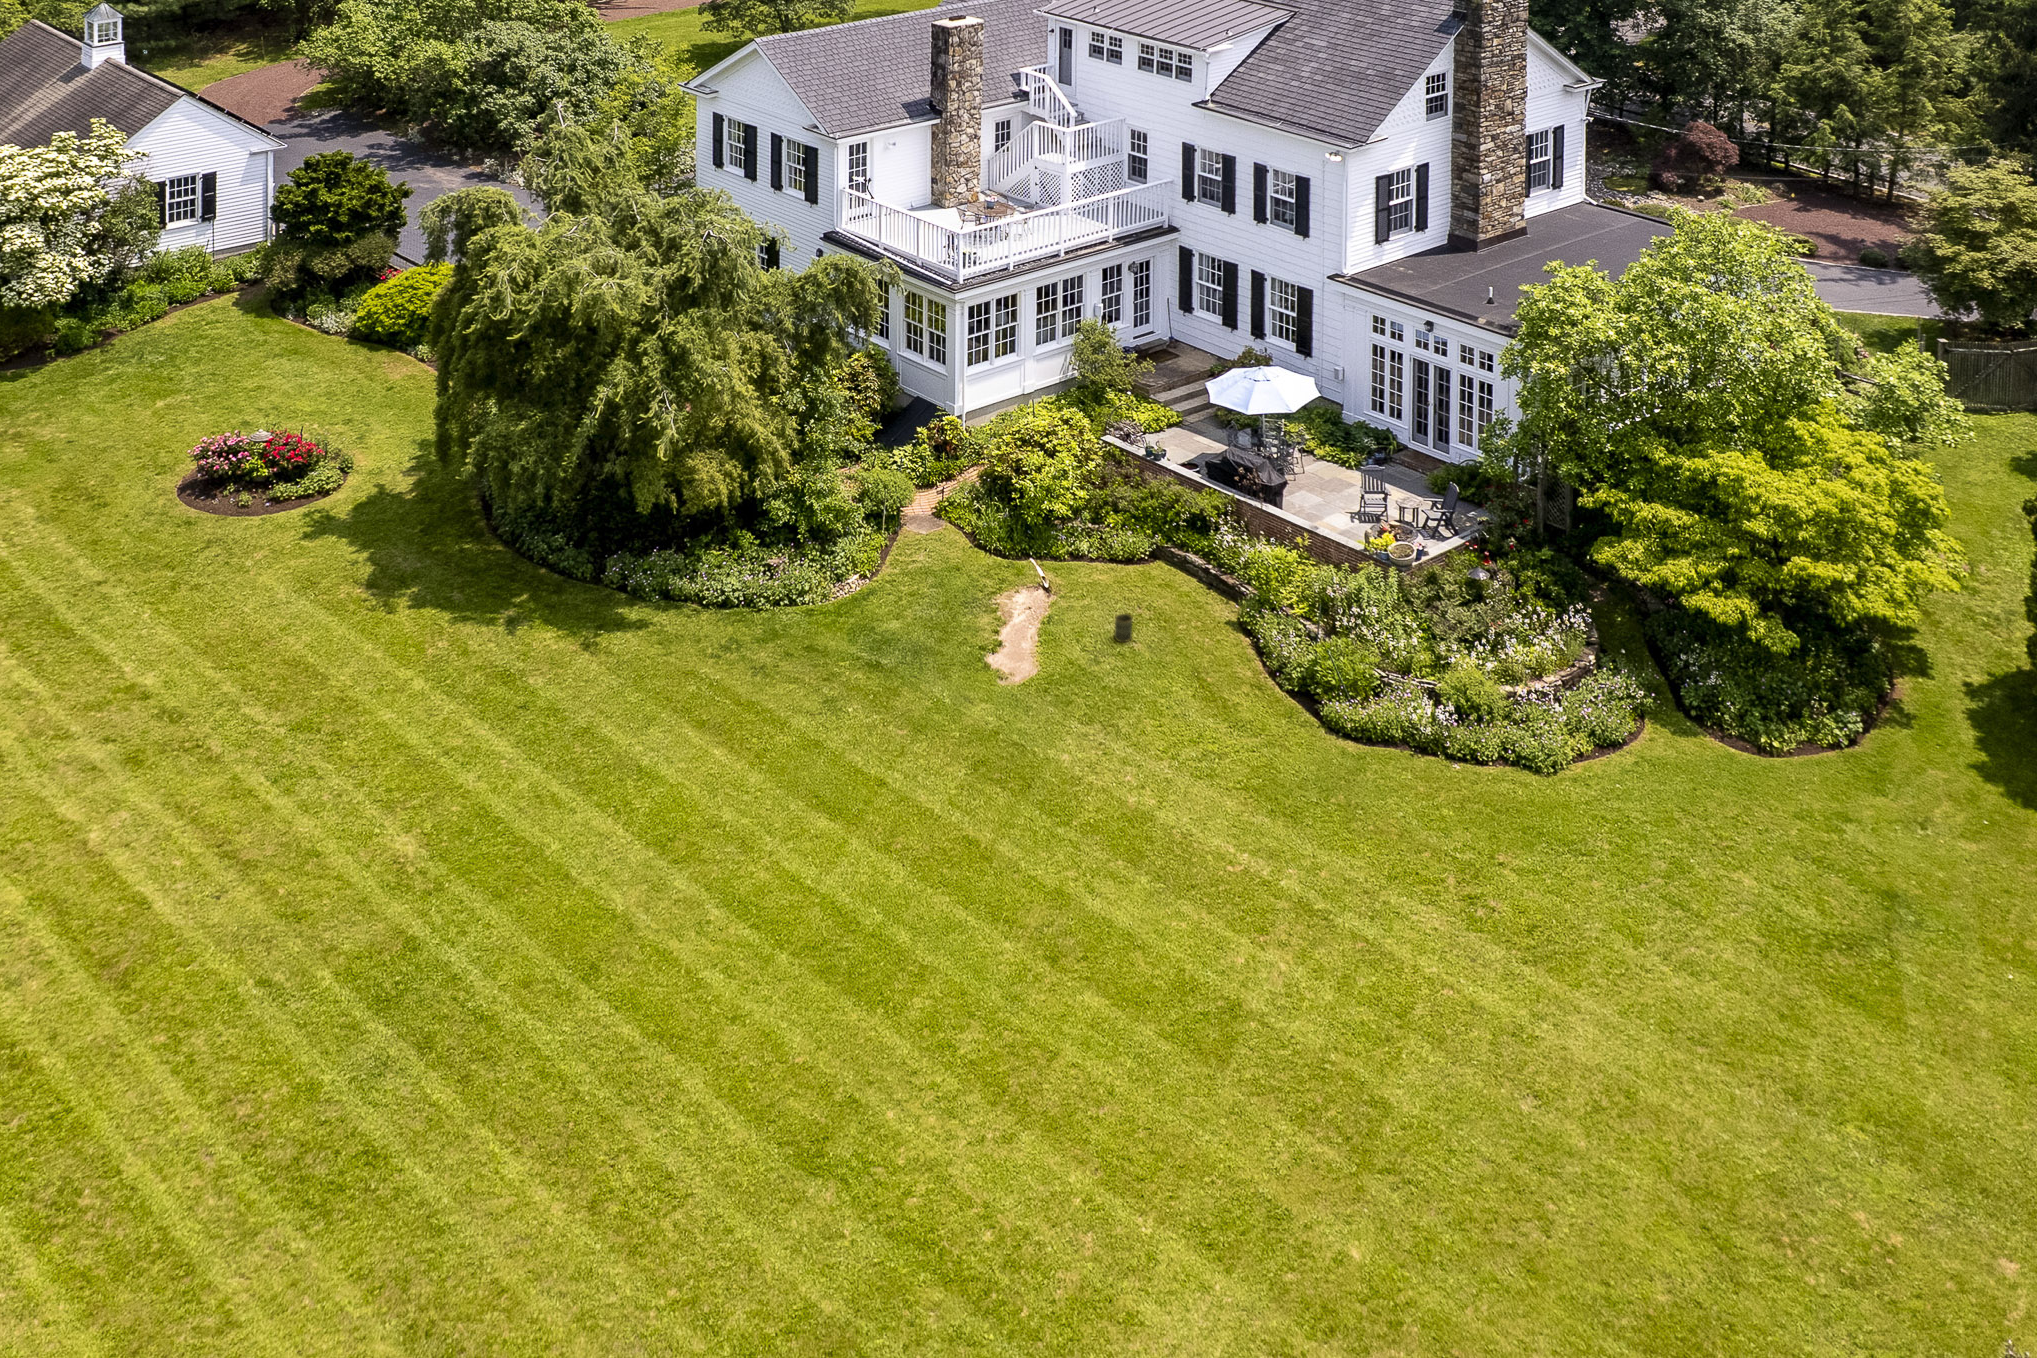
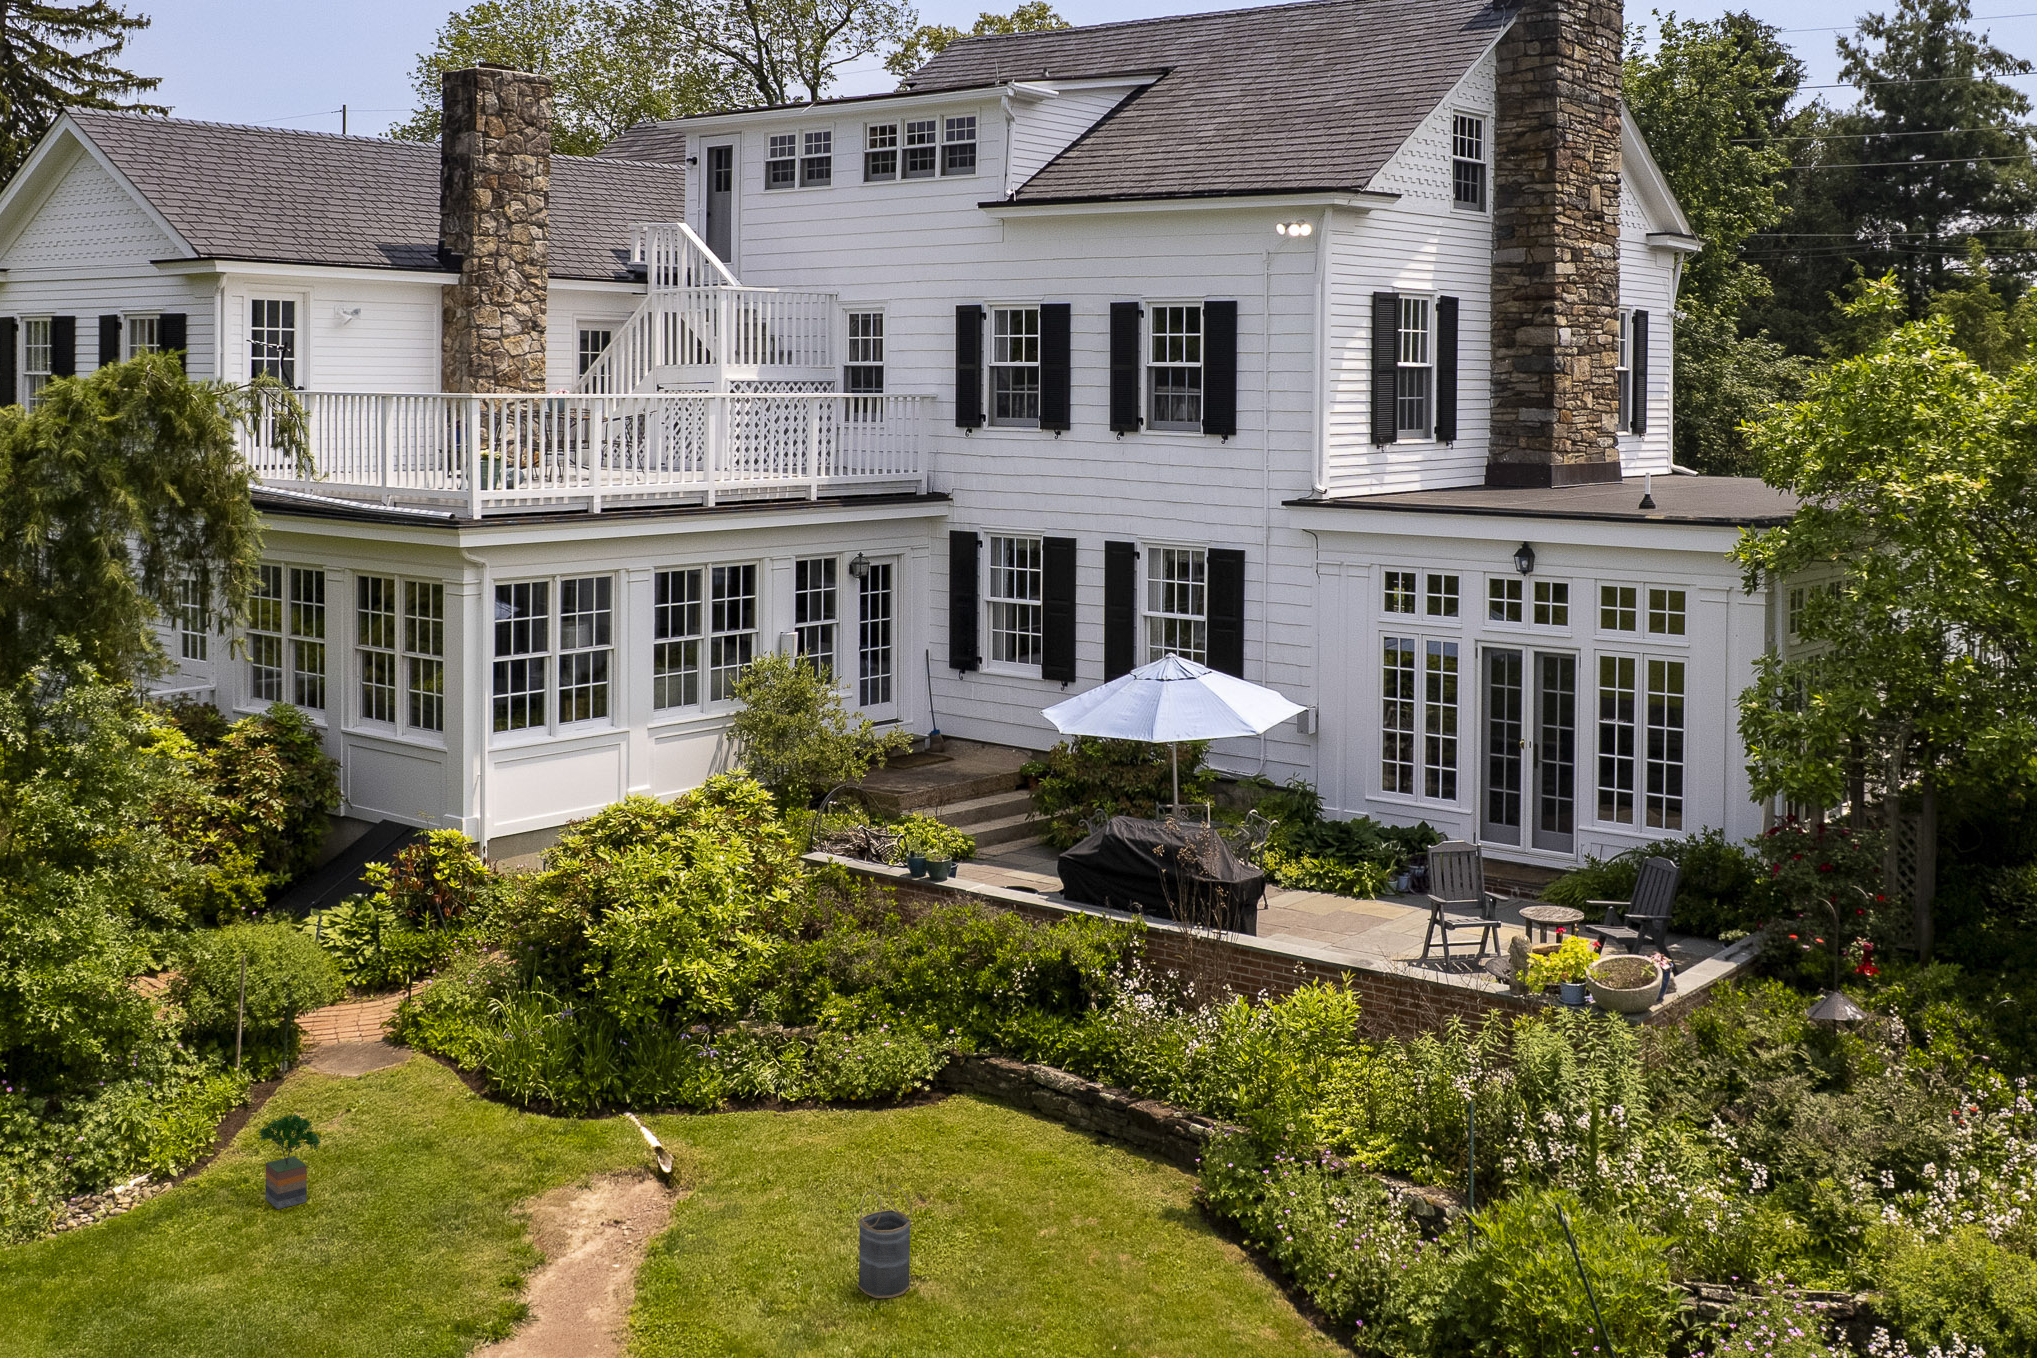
potted tree: none [901,563,924,596] -> present [259,1114,320,1209]

